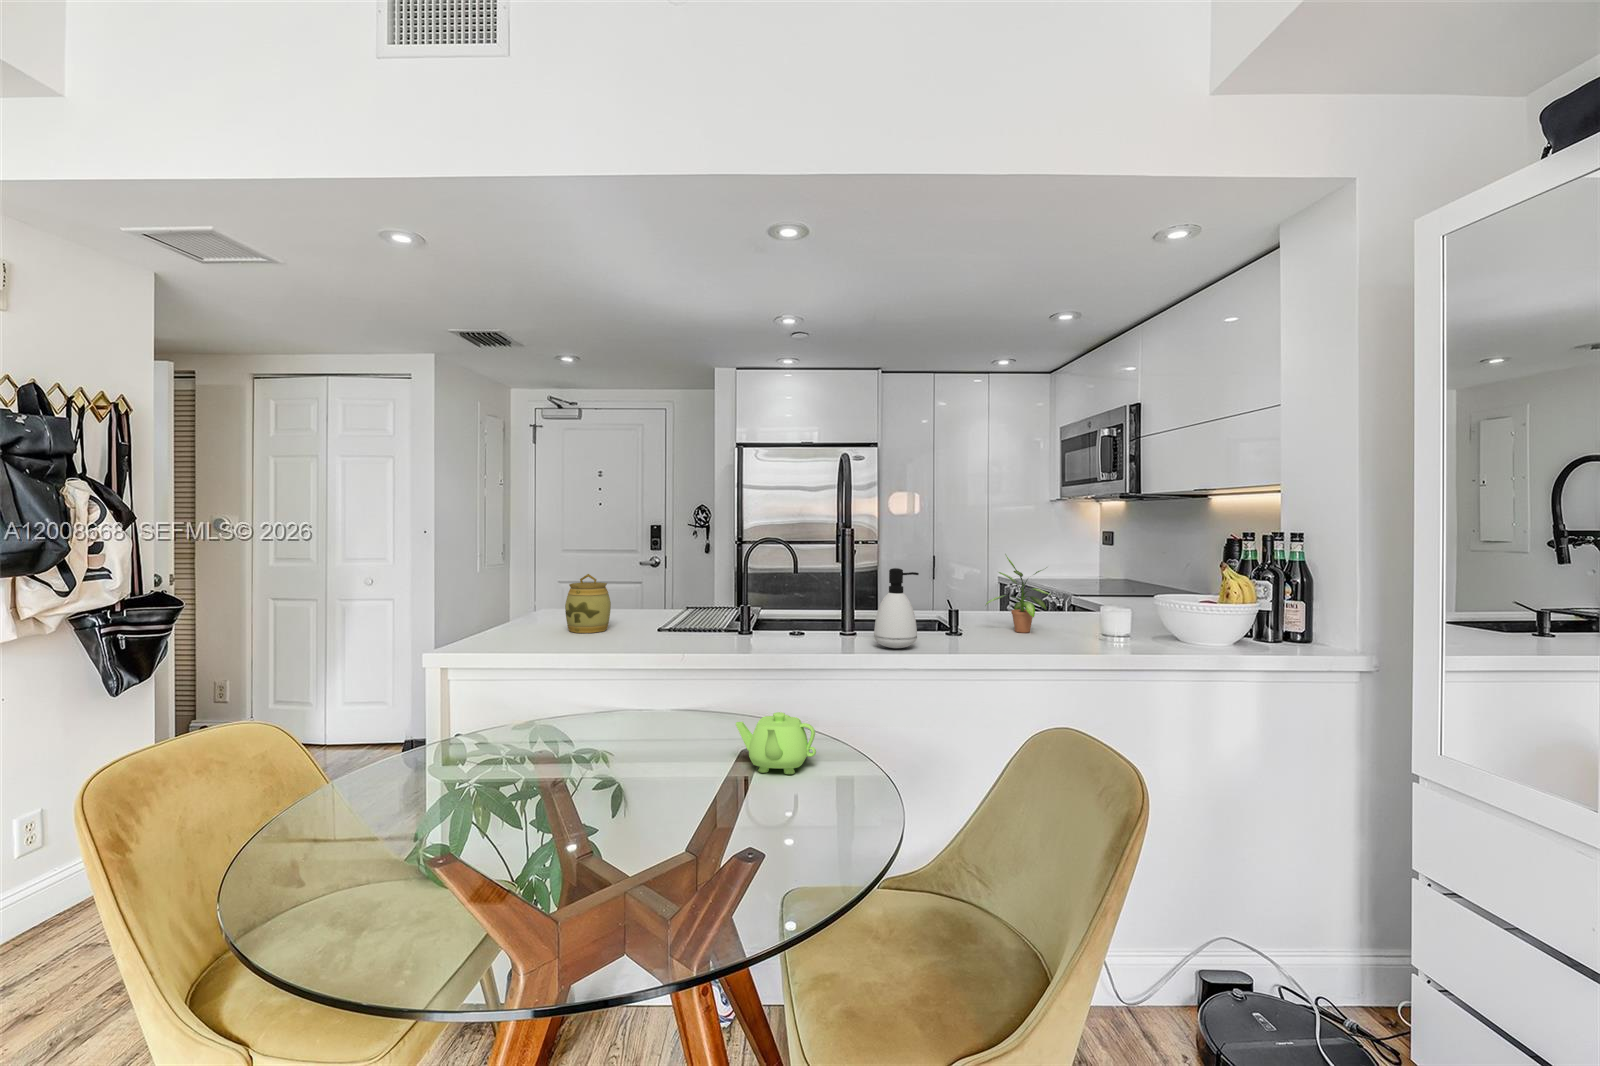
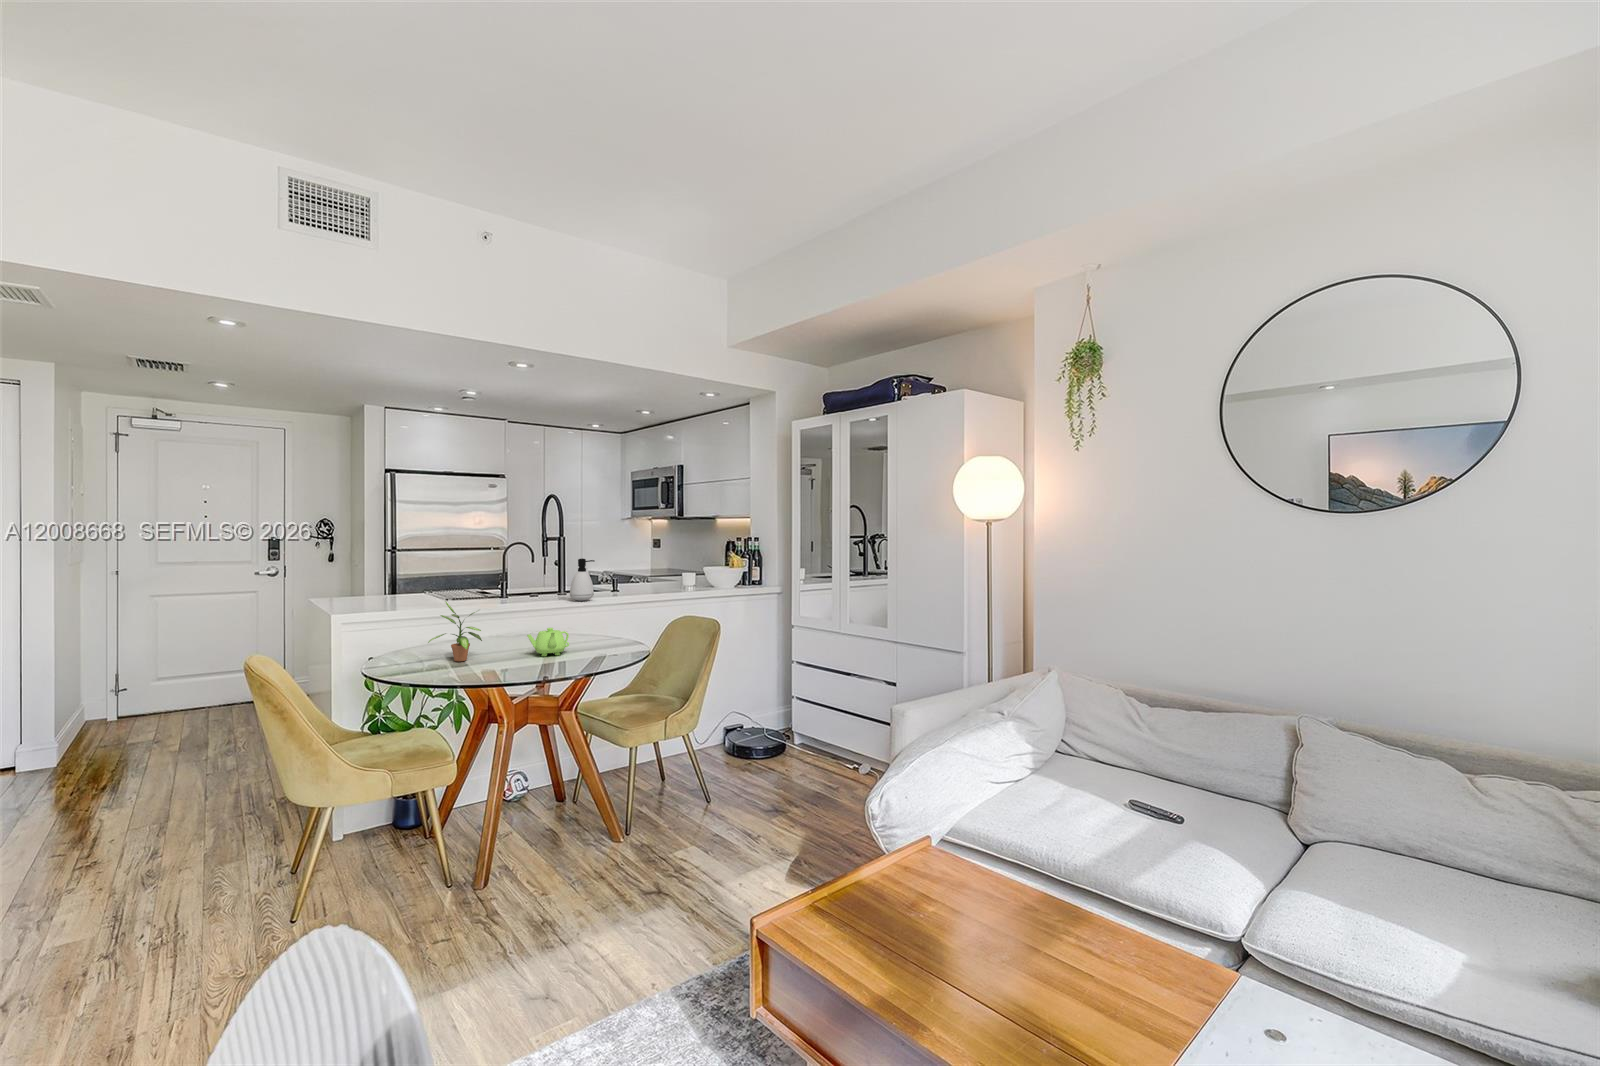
potted plant: present [985,554,1051,633] -> present [428,602,482,661]
jar: present [565,574,611,633] -> none [343,570,378,610]

